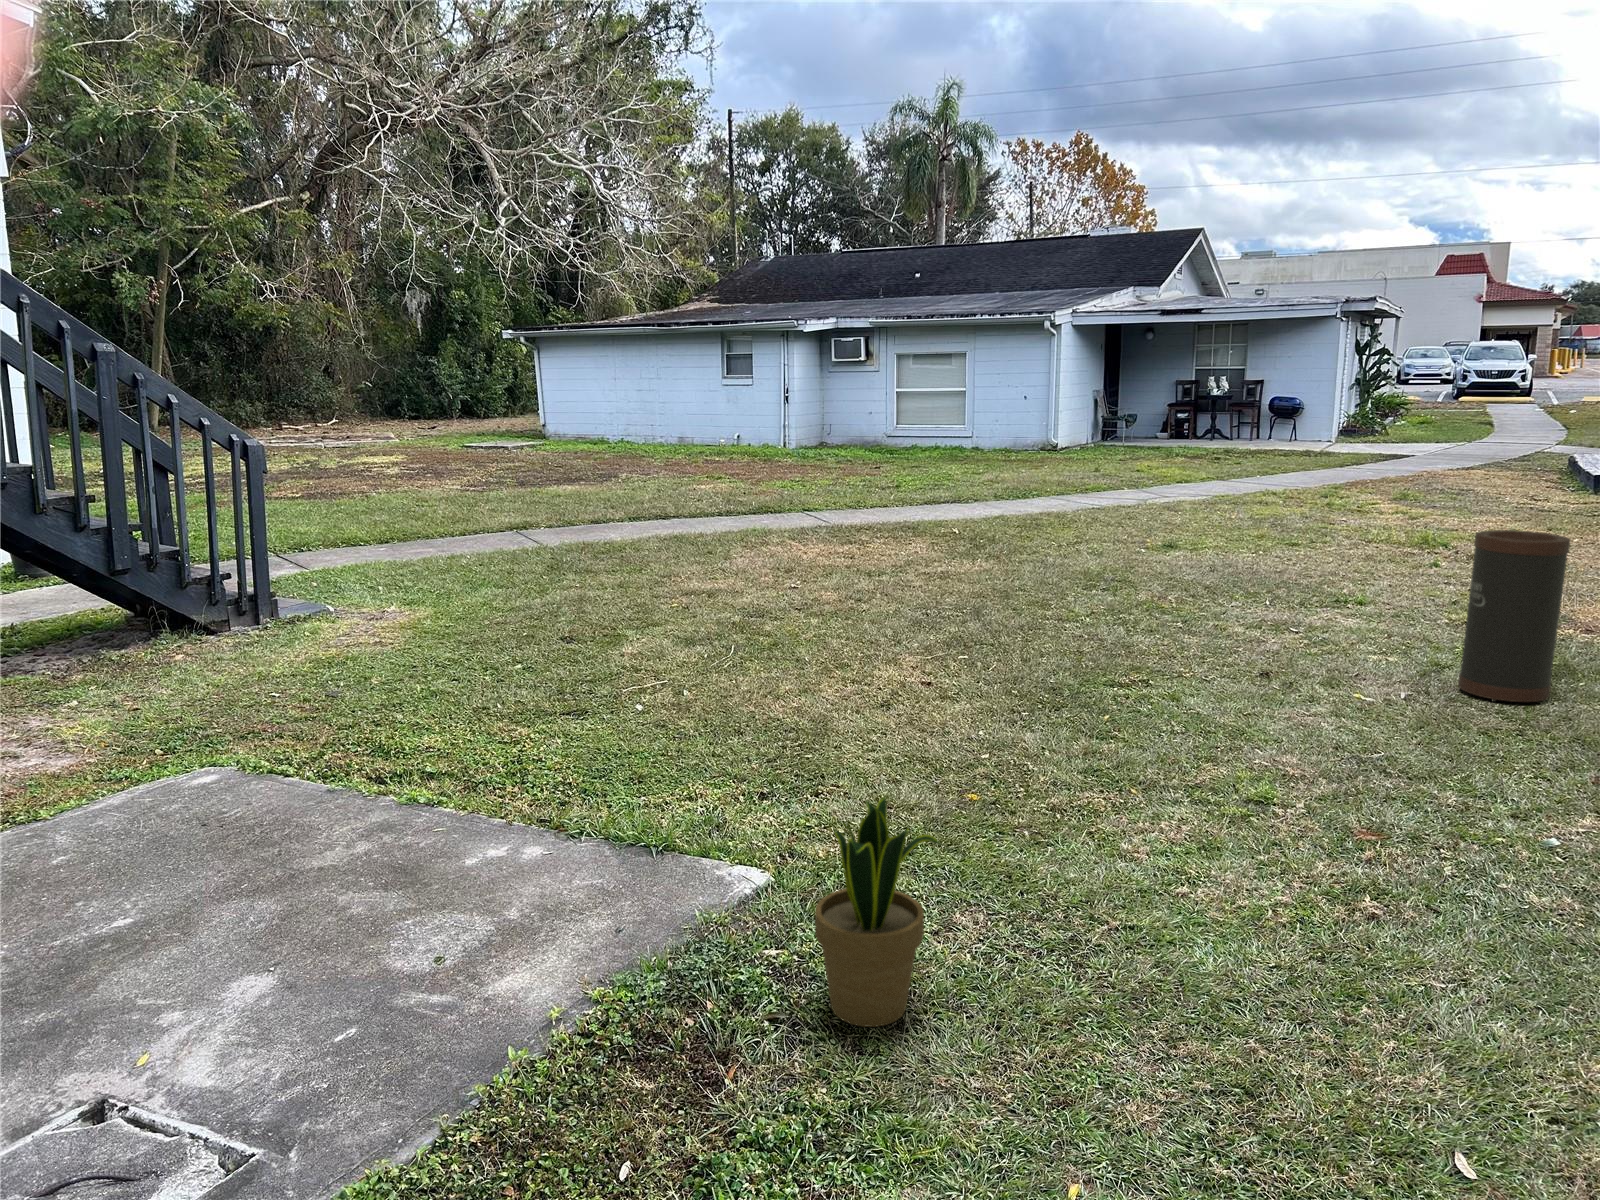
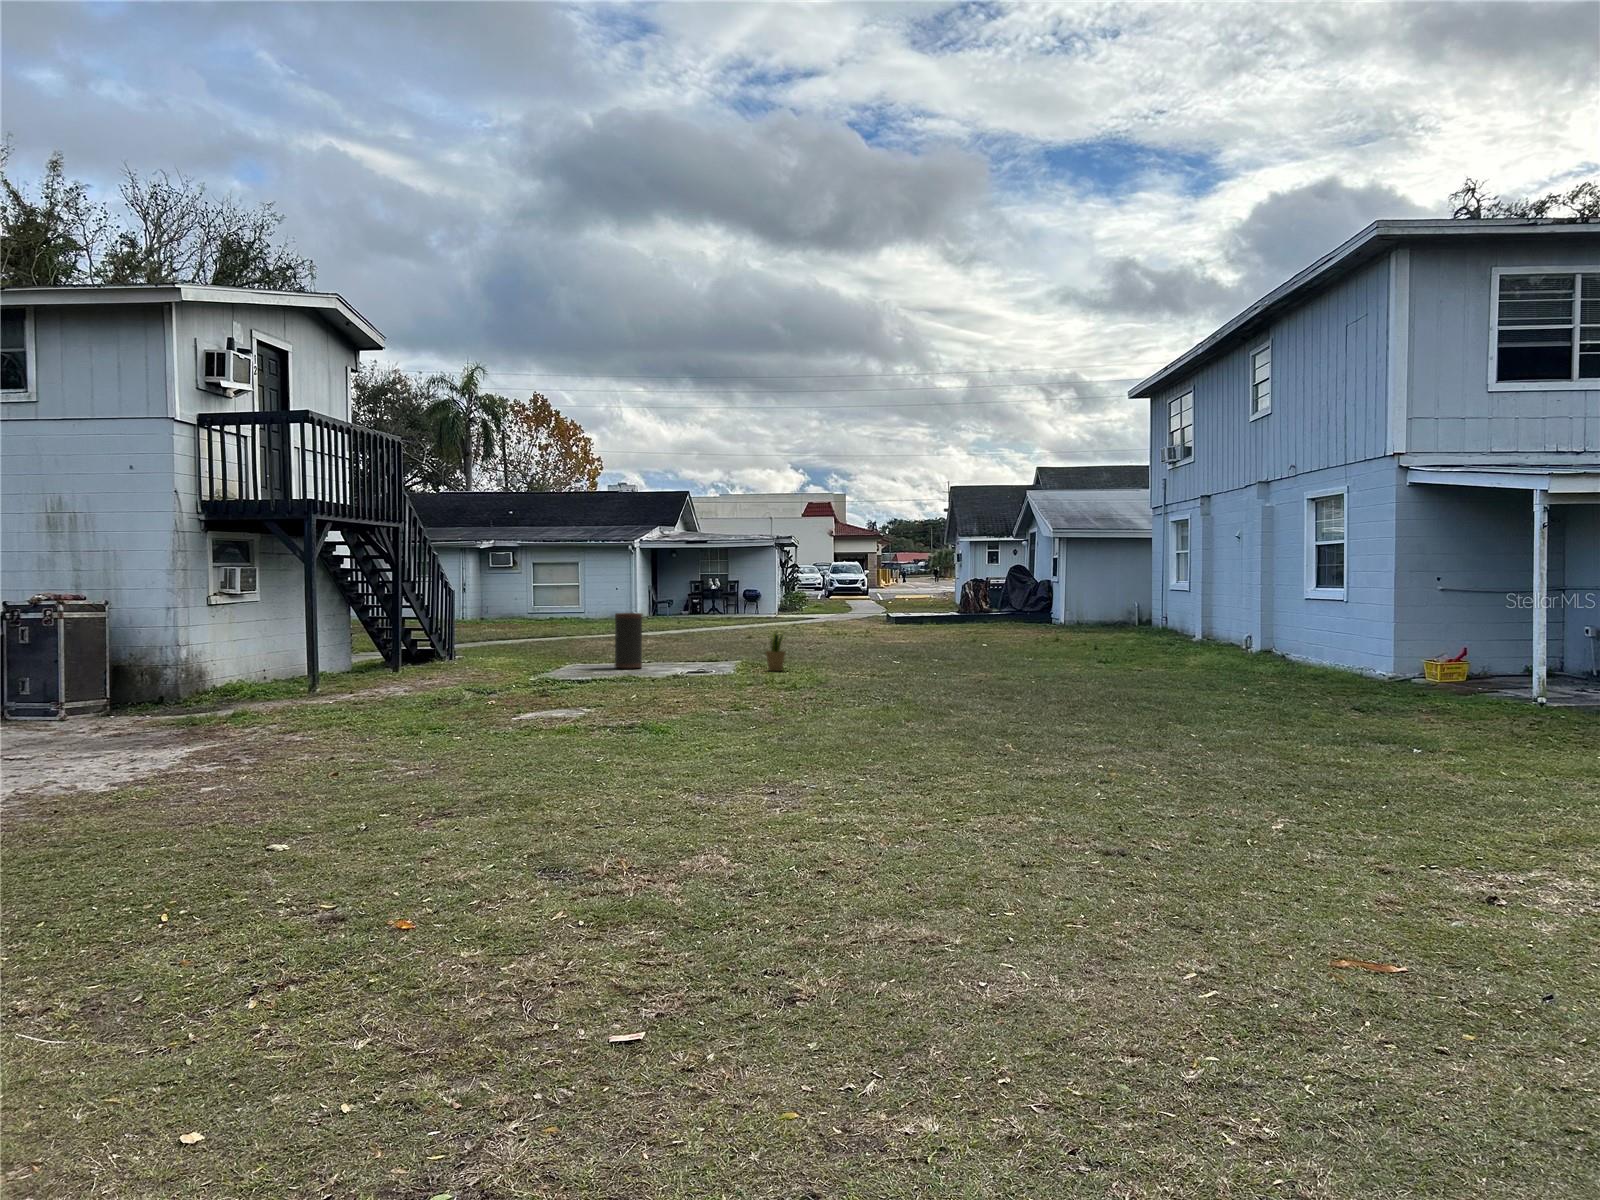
trash can: present [1458,530,1570,702] -> present [615,613,642,669]

